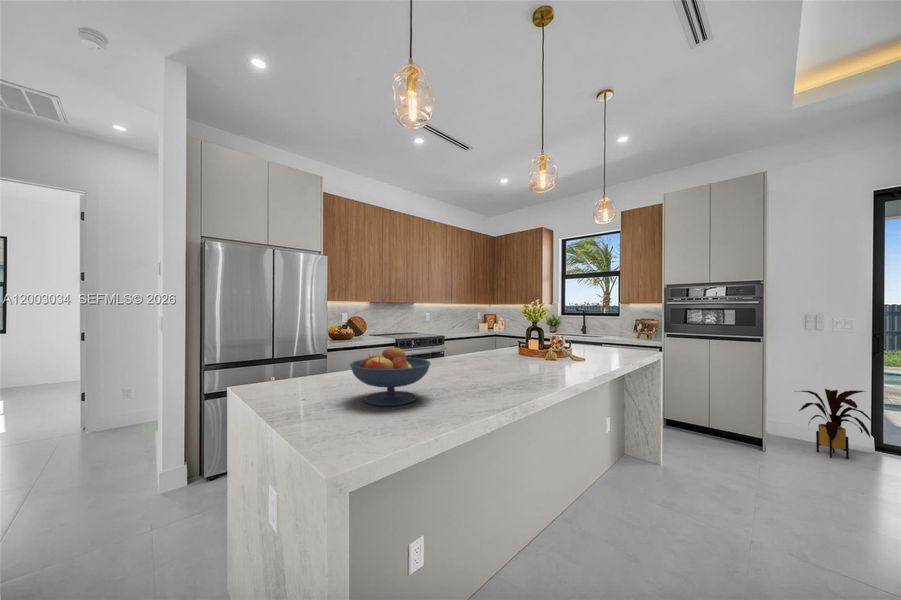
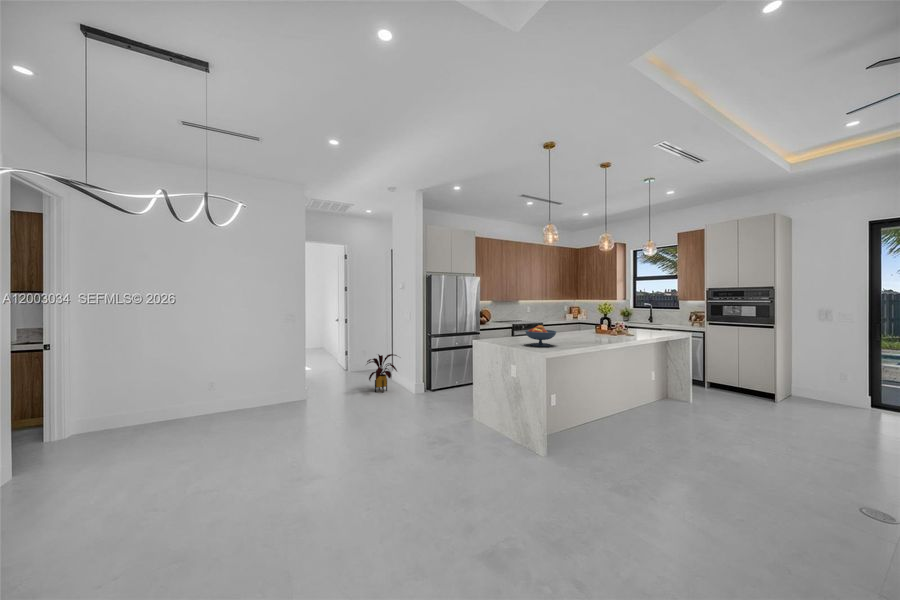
house plant: present [799,389,873,459] -> present [367,354,397,392]

